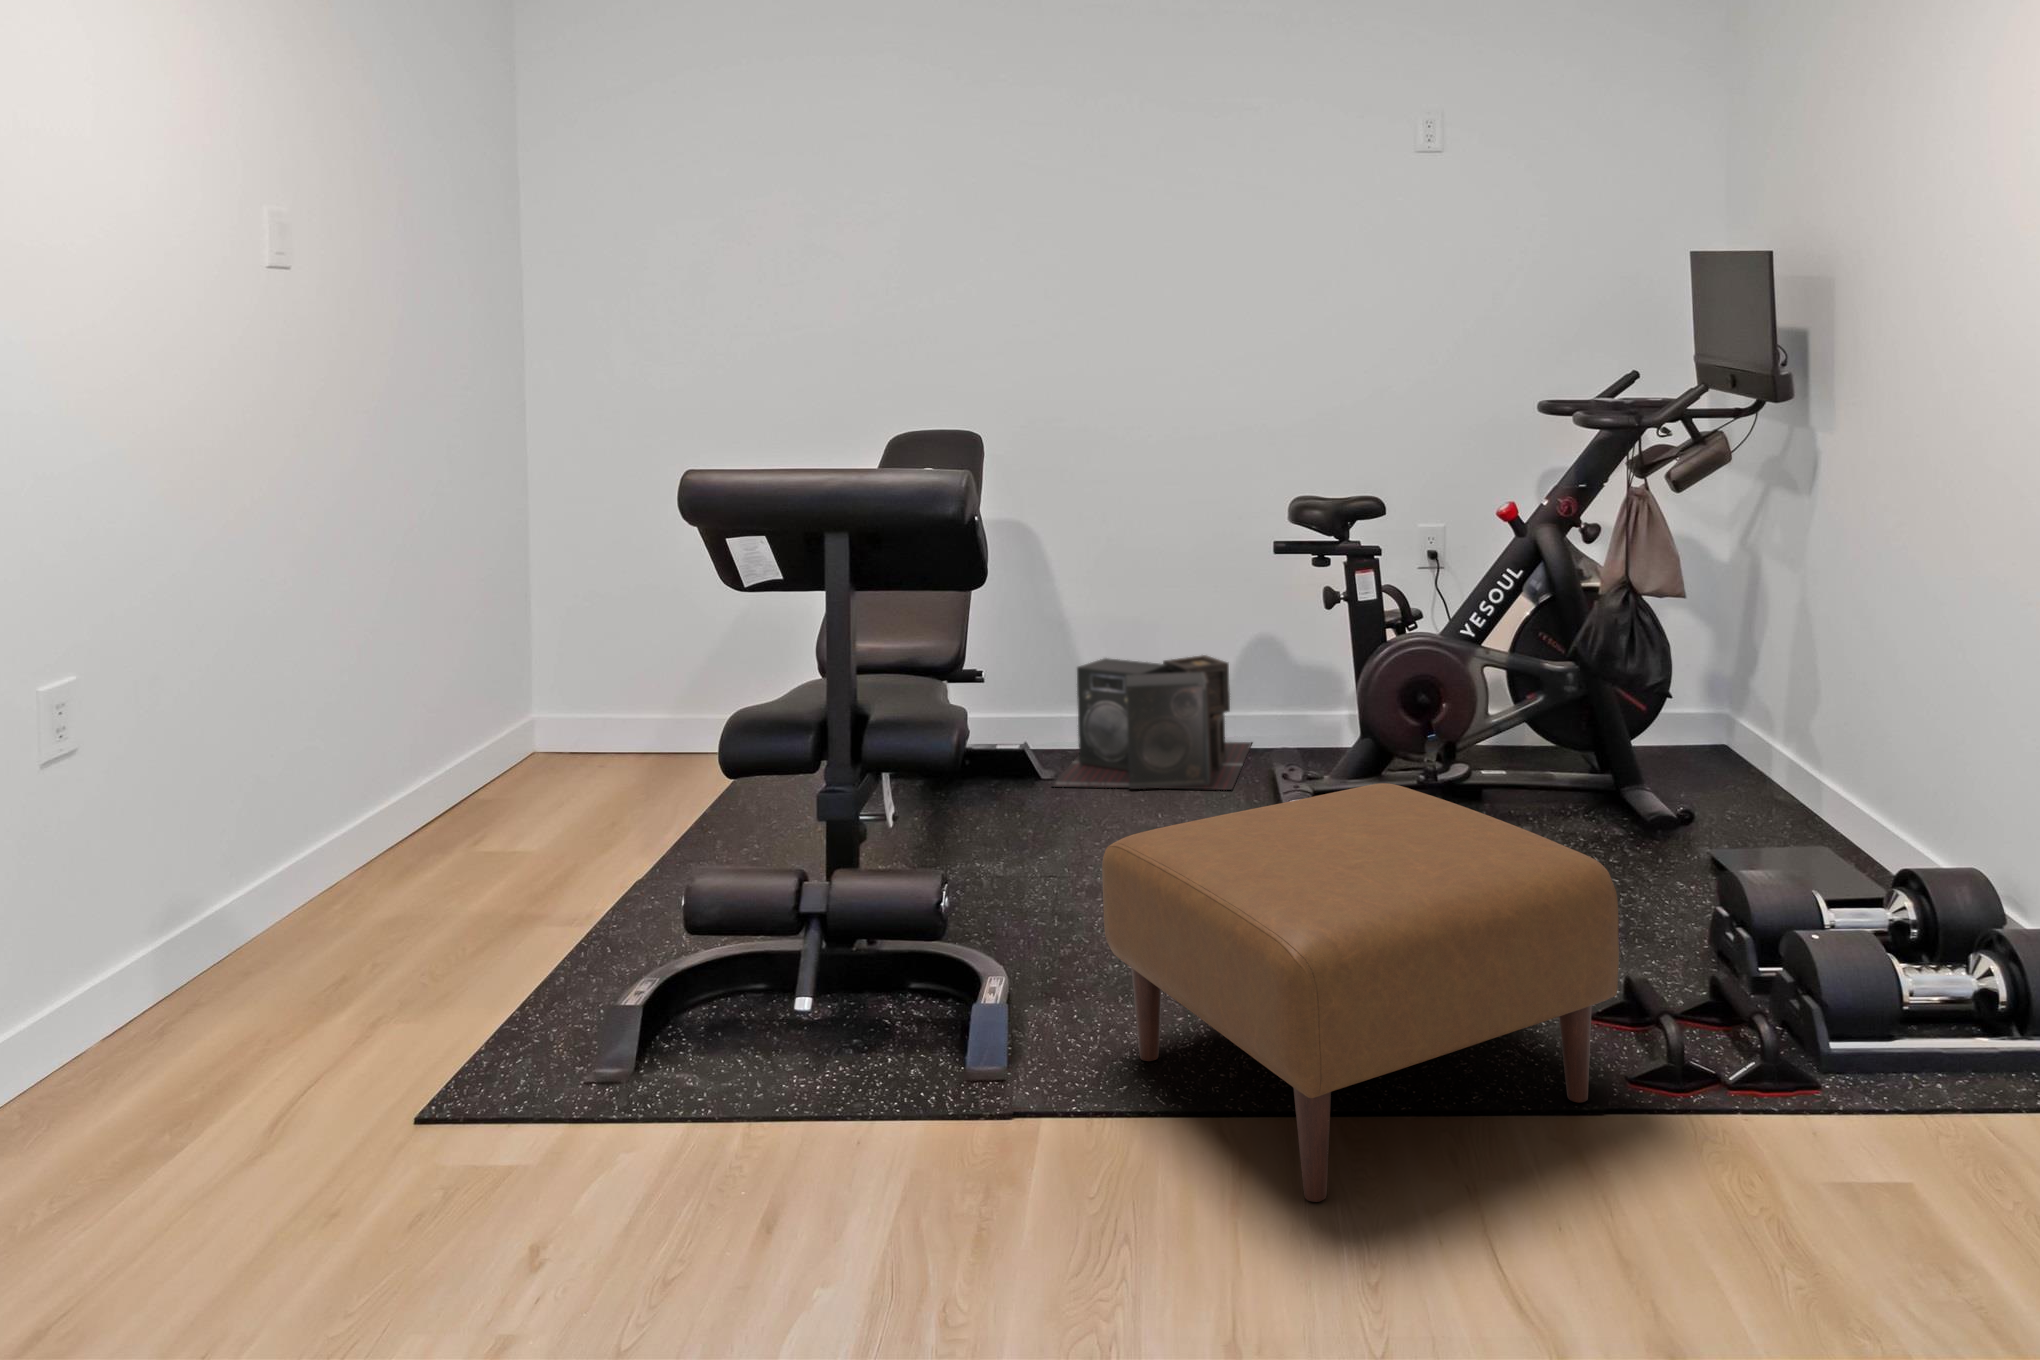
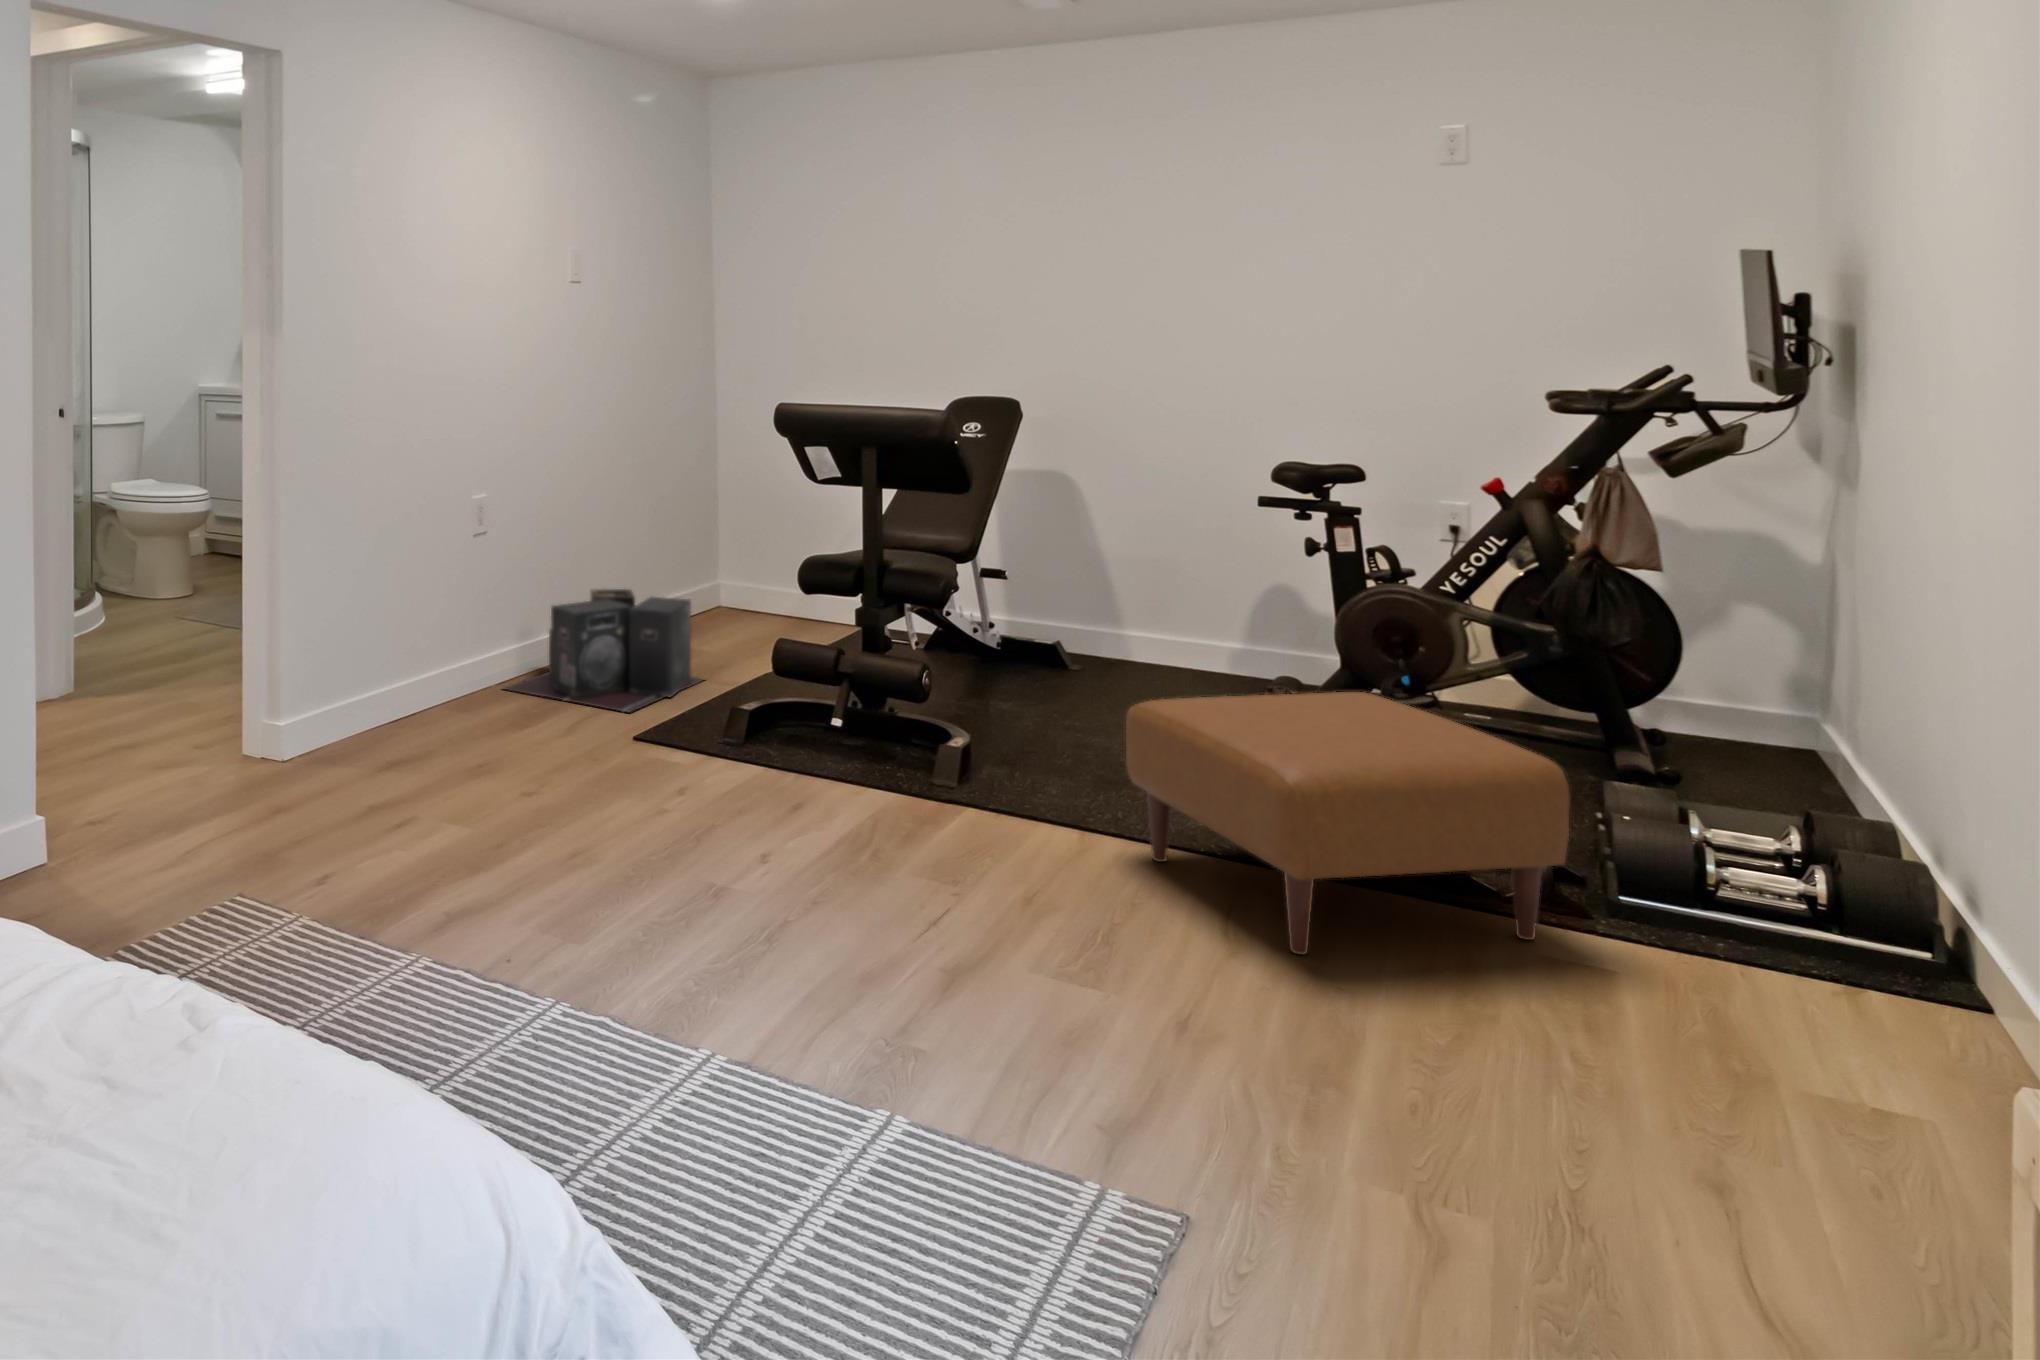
speaker: present [1053,655,1252,790] -> present [505,589,702,712]

